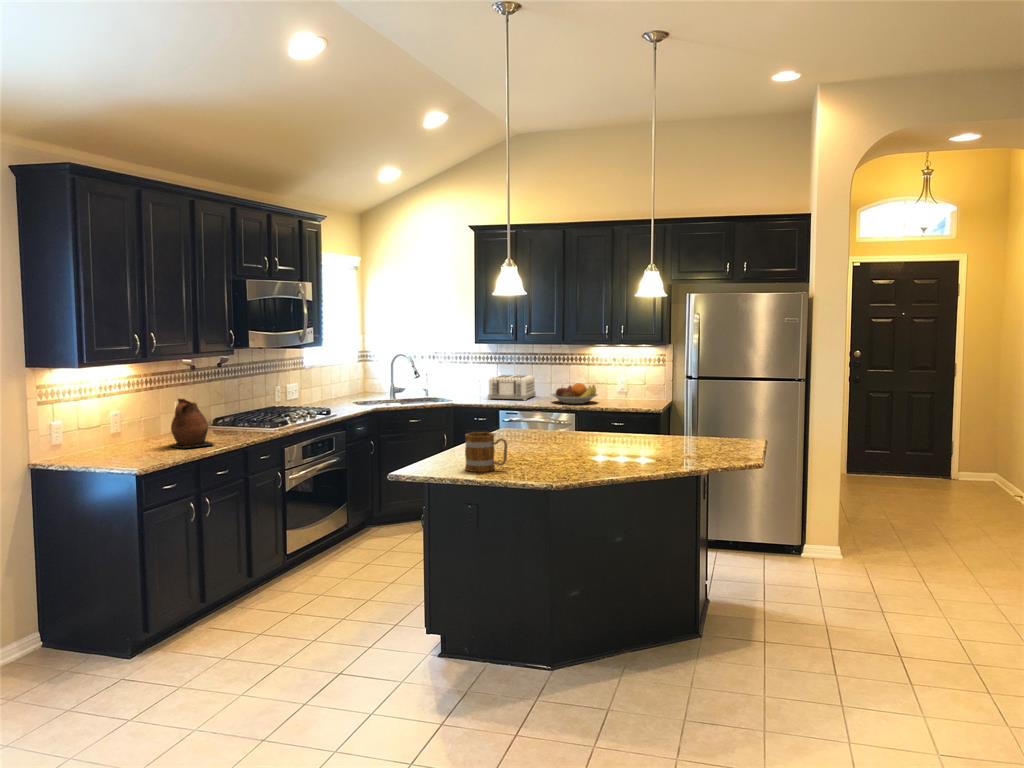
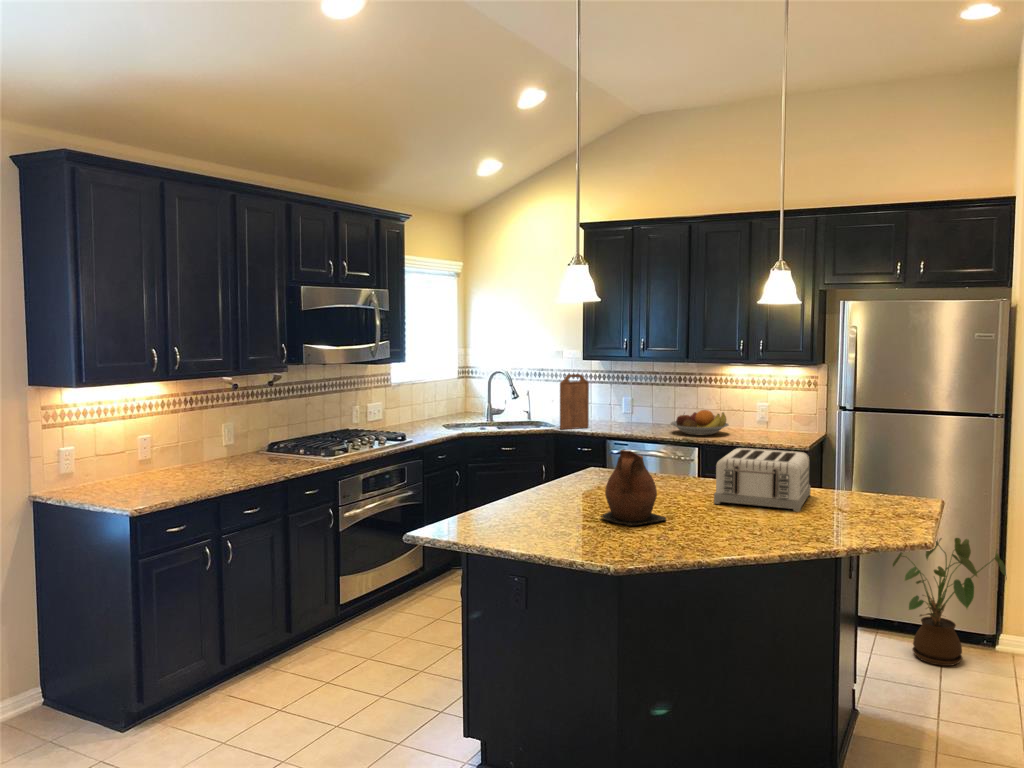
cutting board: none [458,356,482,403] -> present [560,374,589,429]
toaster: present [488,375,536,401] -> present [714,448,811,512]
ceramic pitcher: present [170,399,214,448] -> present [600,450,666,525]
mug: present [465,432,507,472] -> none [504,483,560,539]
house plant: none [727,472,805,566] -> present [893,538,1007,666]

